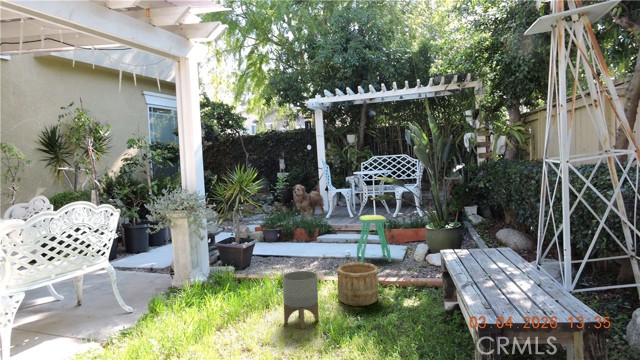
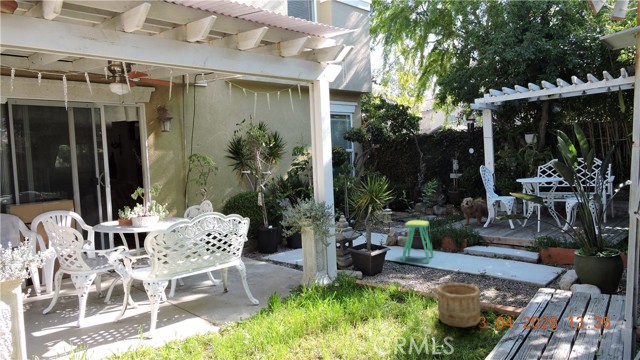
stool: present [357,215,391,263] -> present [402,220,433,263]
planter: present [283,271,319,329] -> none [373,284,407,338]

